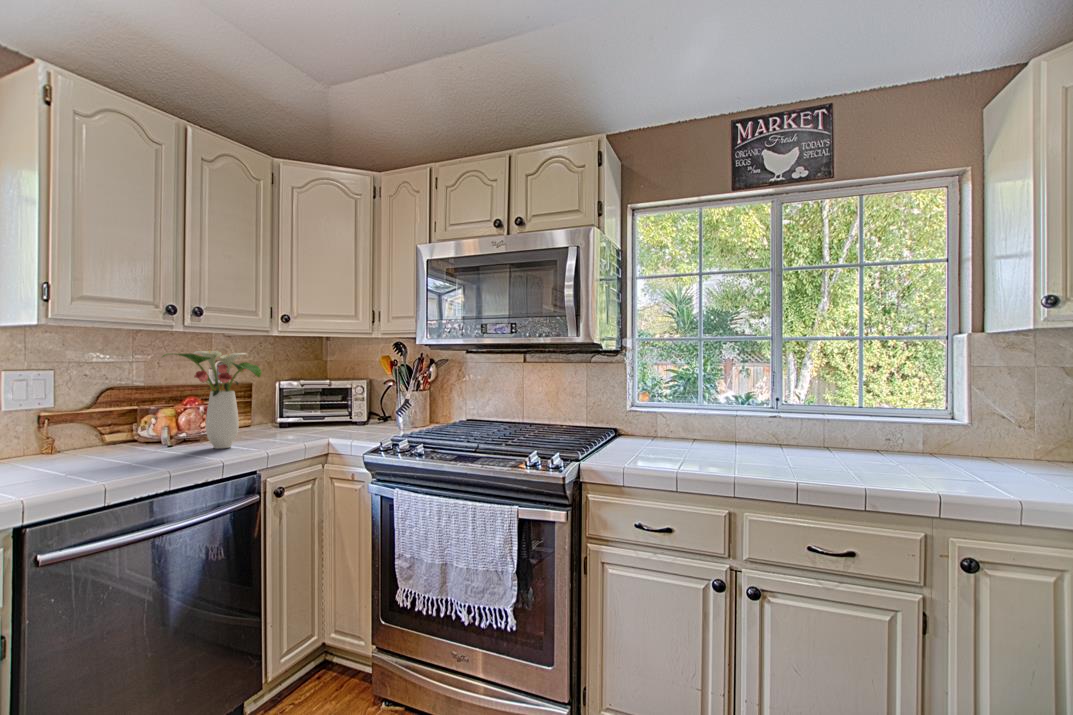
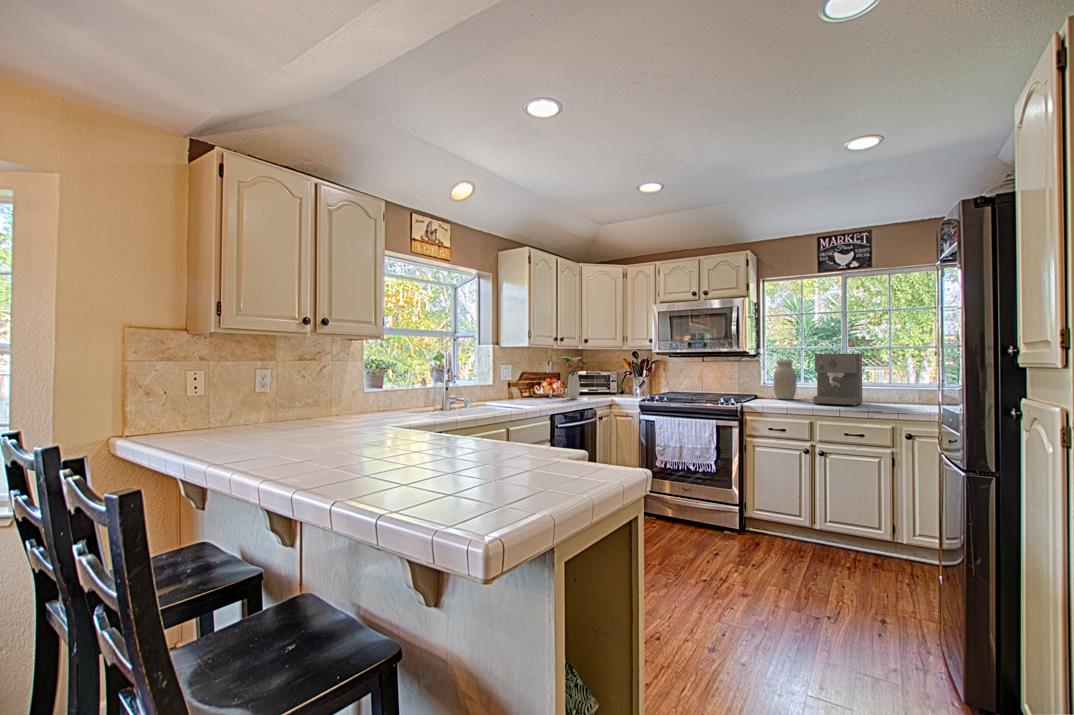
coffee maker: none [731,349,829,473] -> present [813,353,862,406]
jar: none [649,361,693,446] -> present [774,359,797,399]

